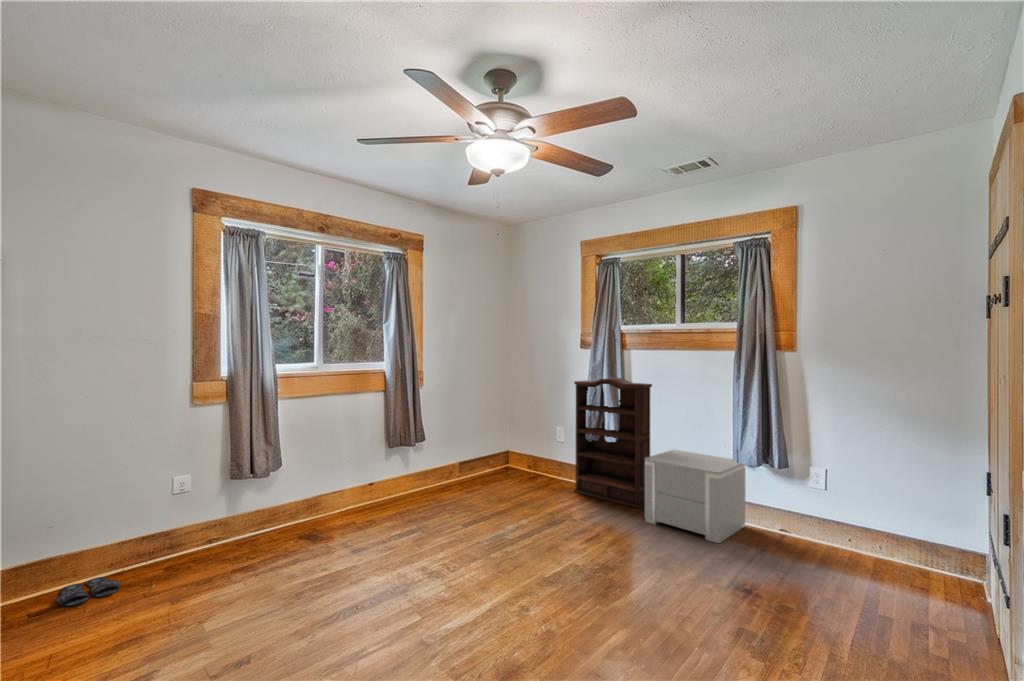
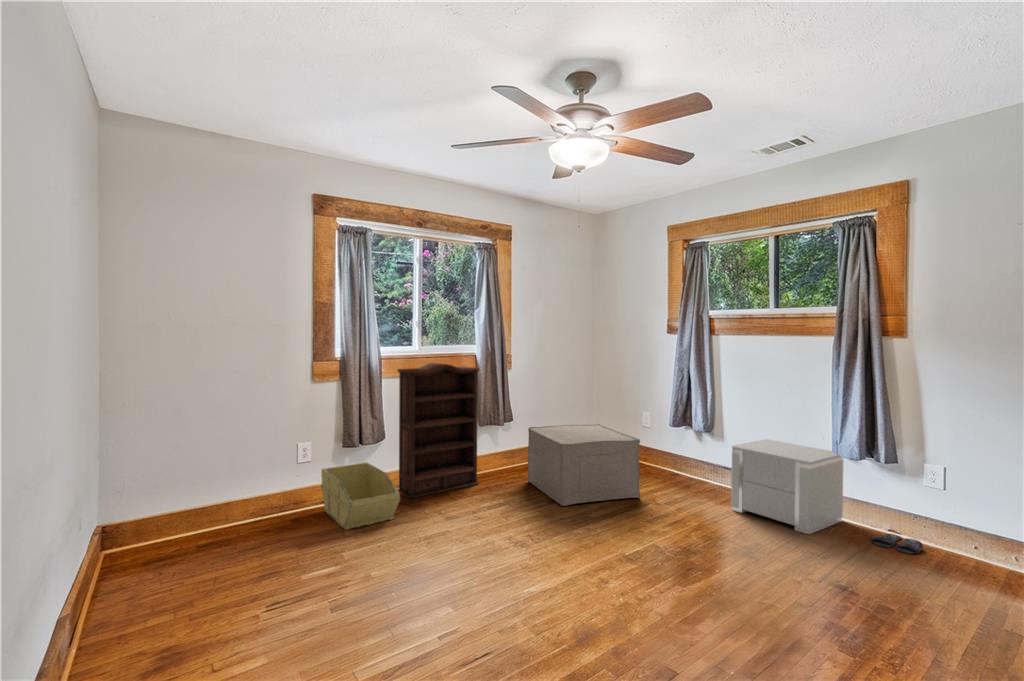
bookshelf: present [574,378,652,508] -> present [398,363,479,499]
ottoman: none [442,439,557,529] -> present [528,424,640,506]
storage bin: none [200,494,297,578] -> present [321,462,400,530]
slippers: present [56,577,119,606] -> present [872,534,923,554]

